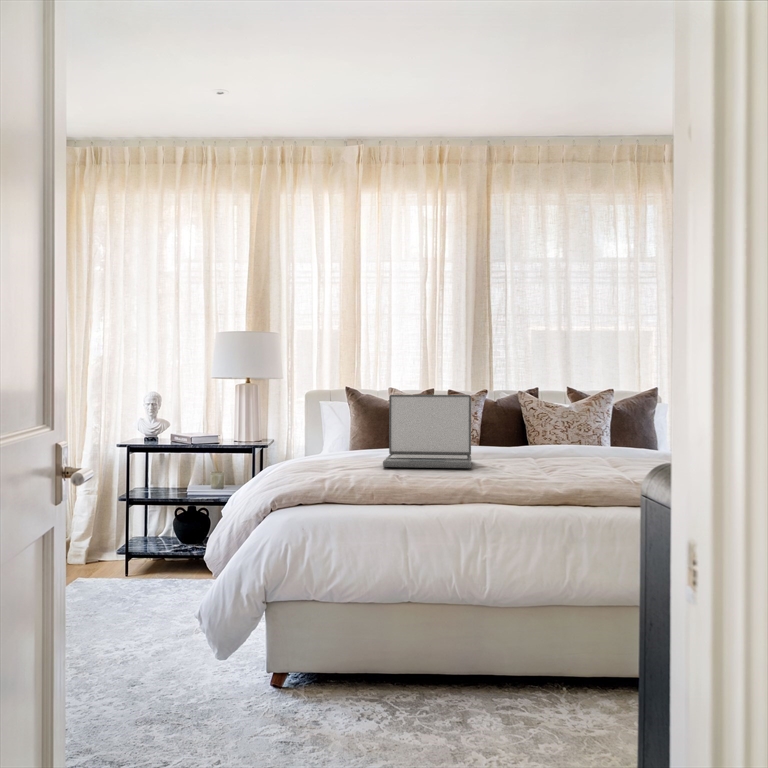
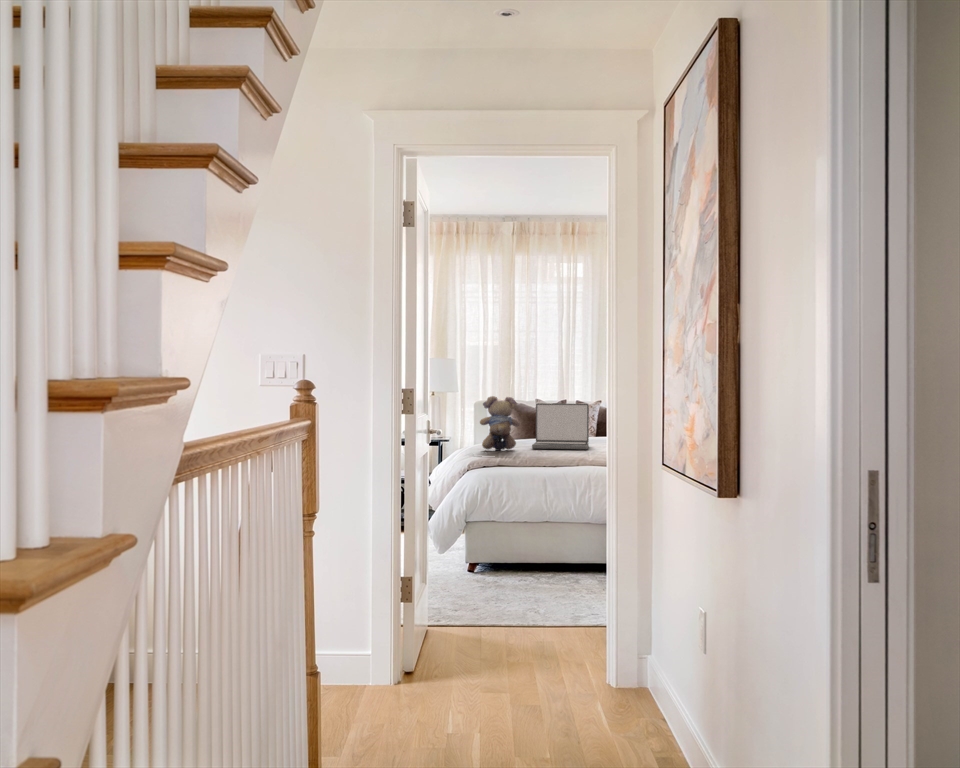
teddy bear: none [297,383,363,472] -> present [480,396,520,451]

